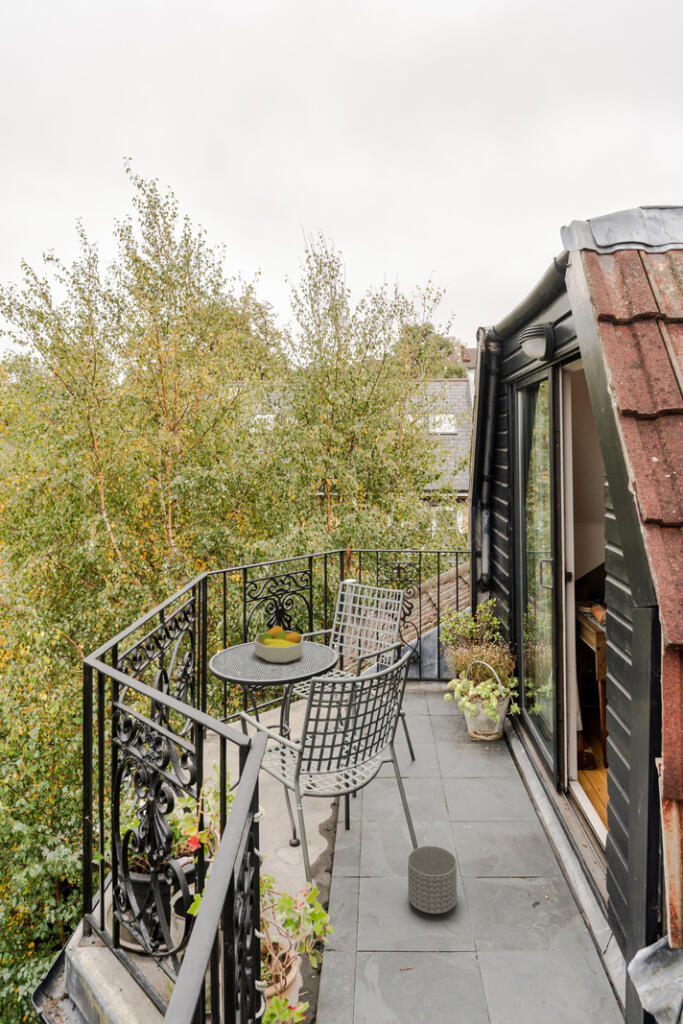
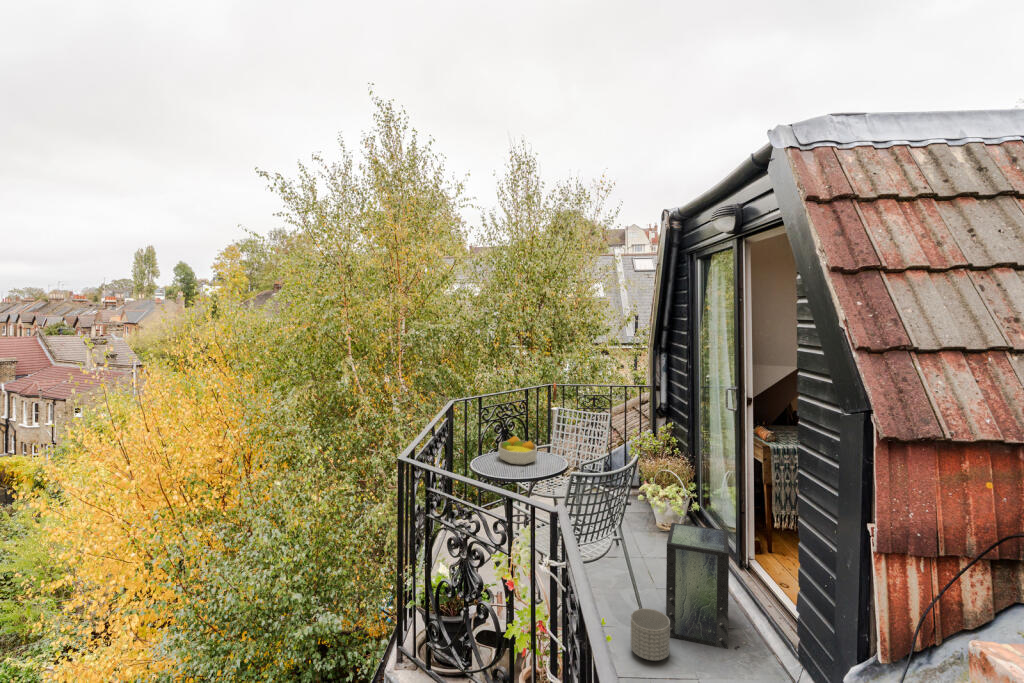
storage box: none [456,734,538,896] -> present [666,523,729,649]

